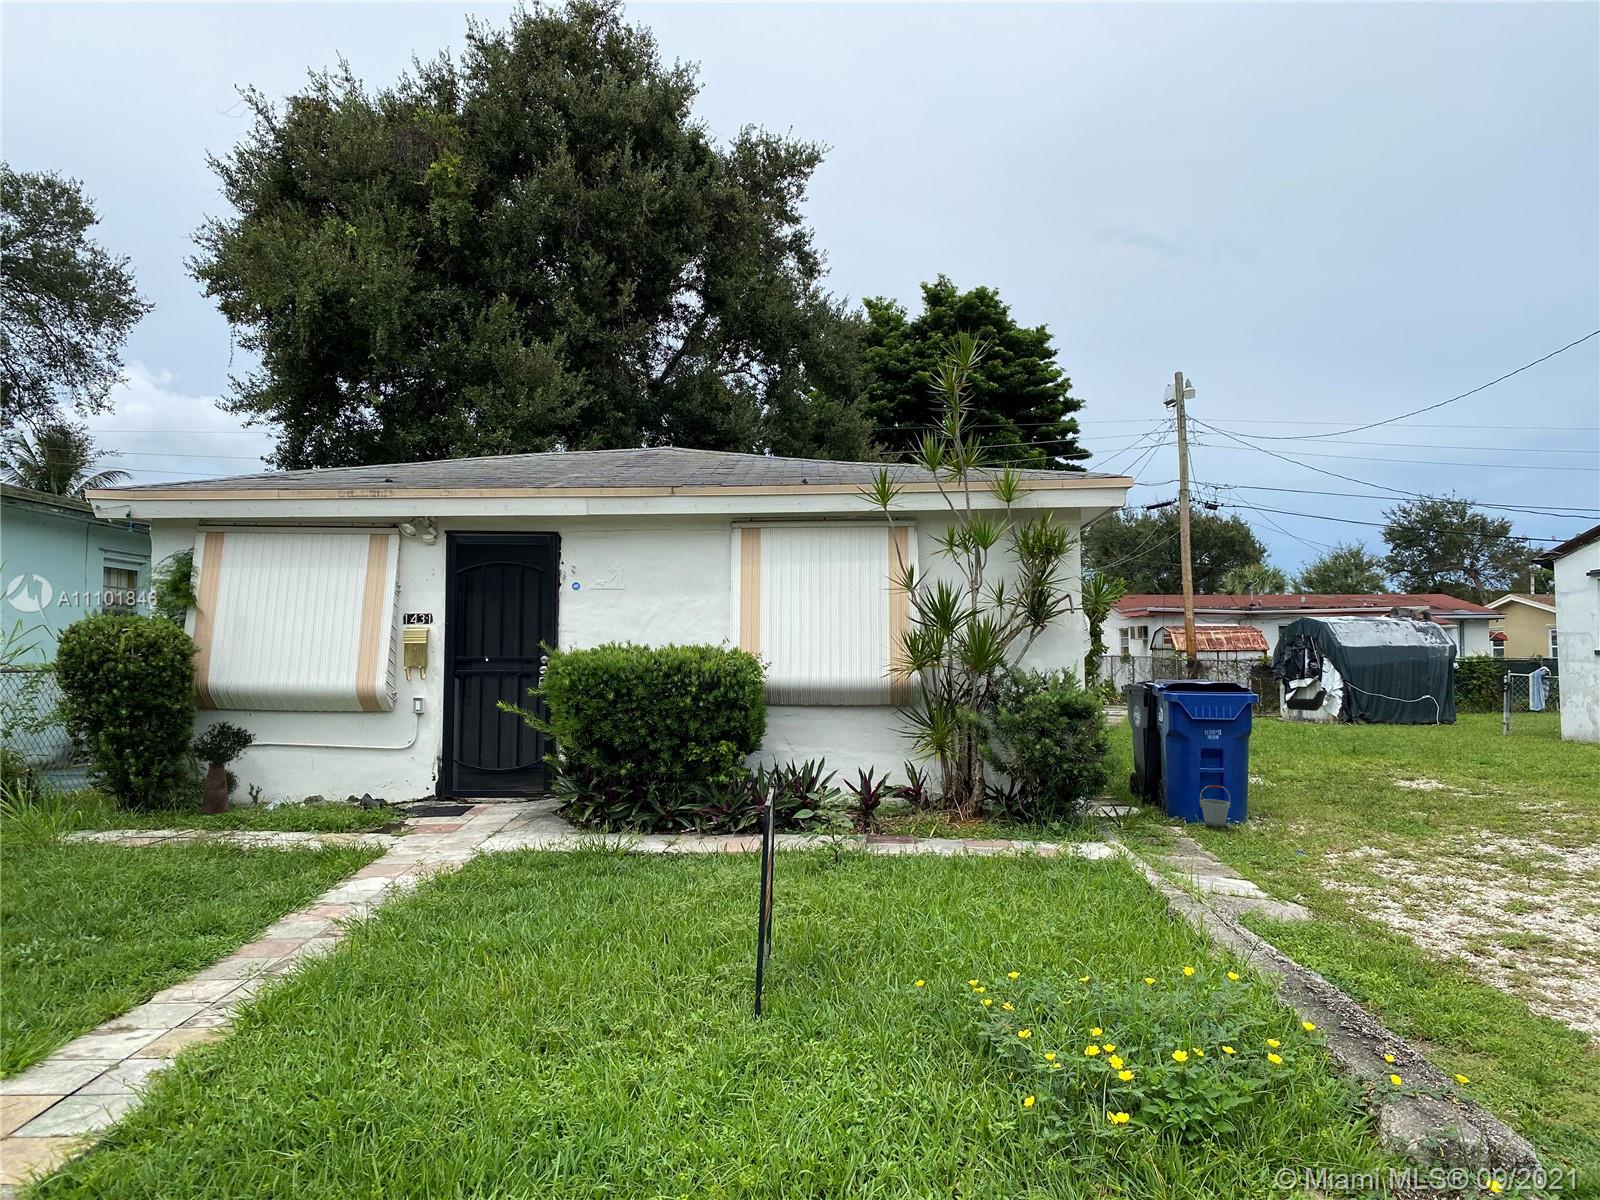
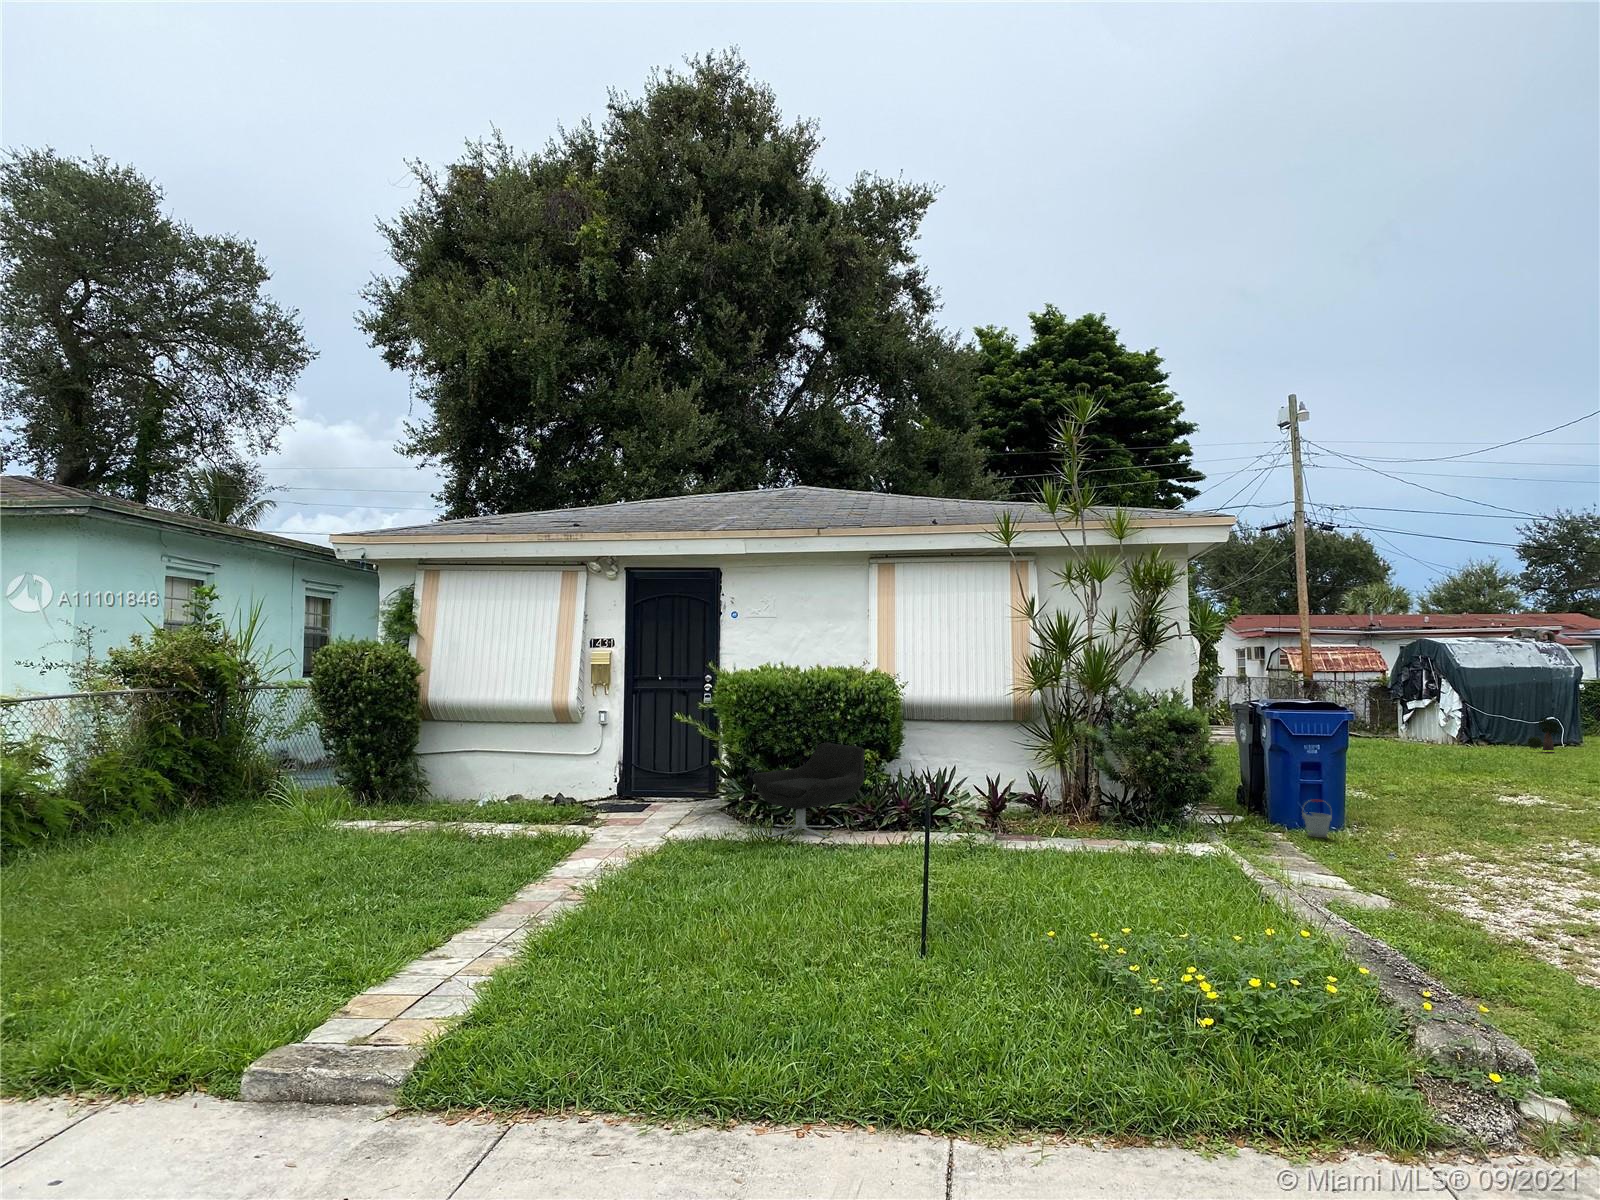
lounge chair: present [1286,690,1327,720] -> present [753,743,865,837]
potted plant: present [185,721,262,813] -> present [1527,718,1562,753]

